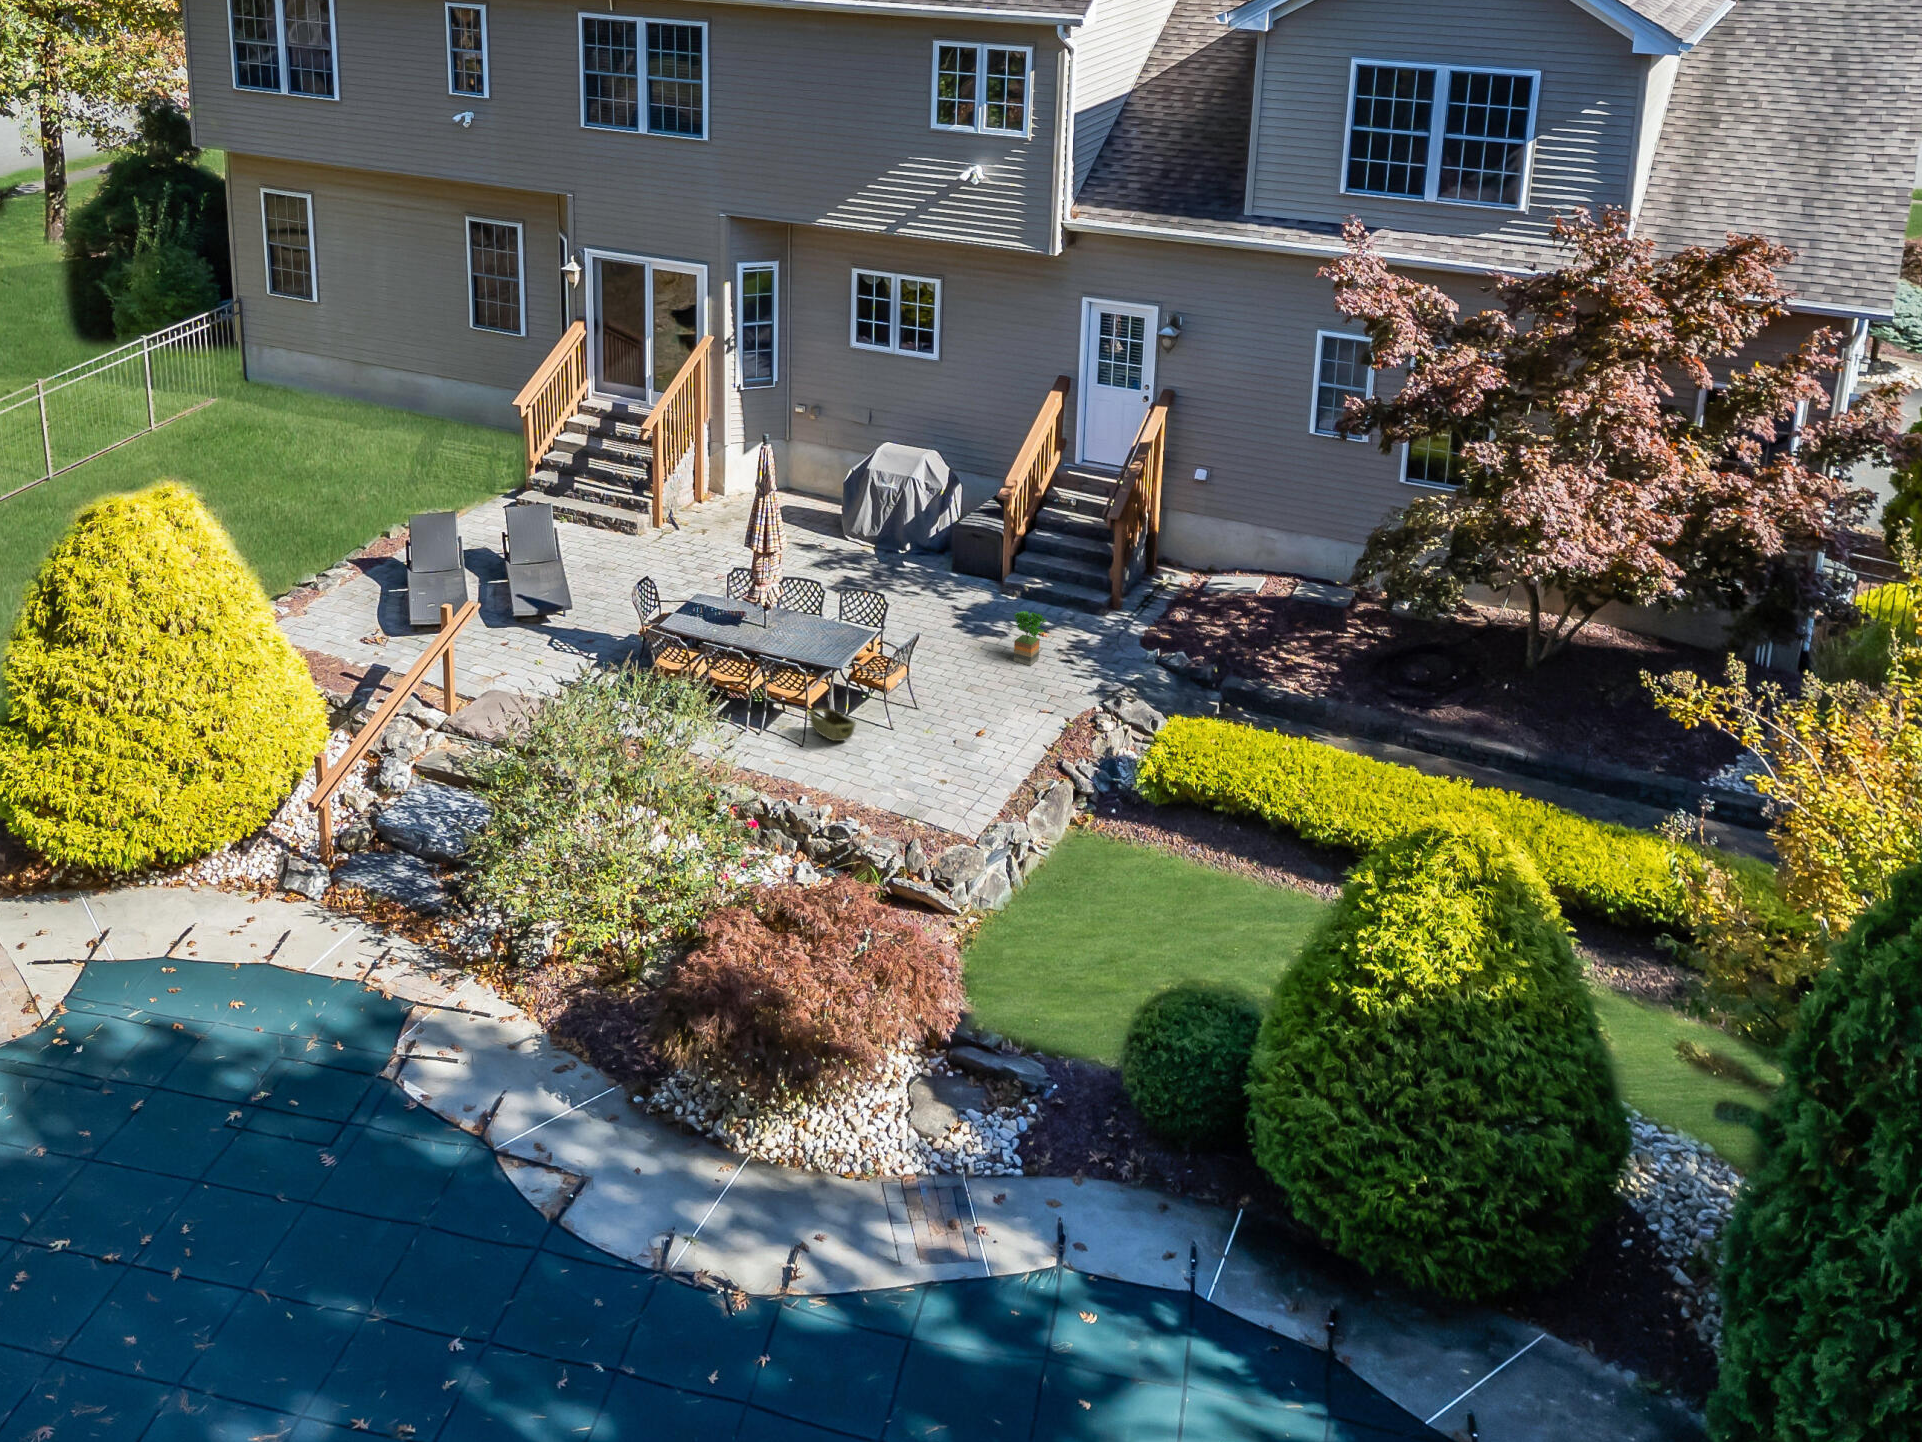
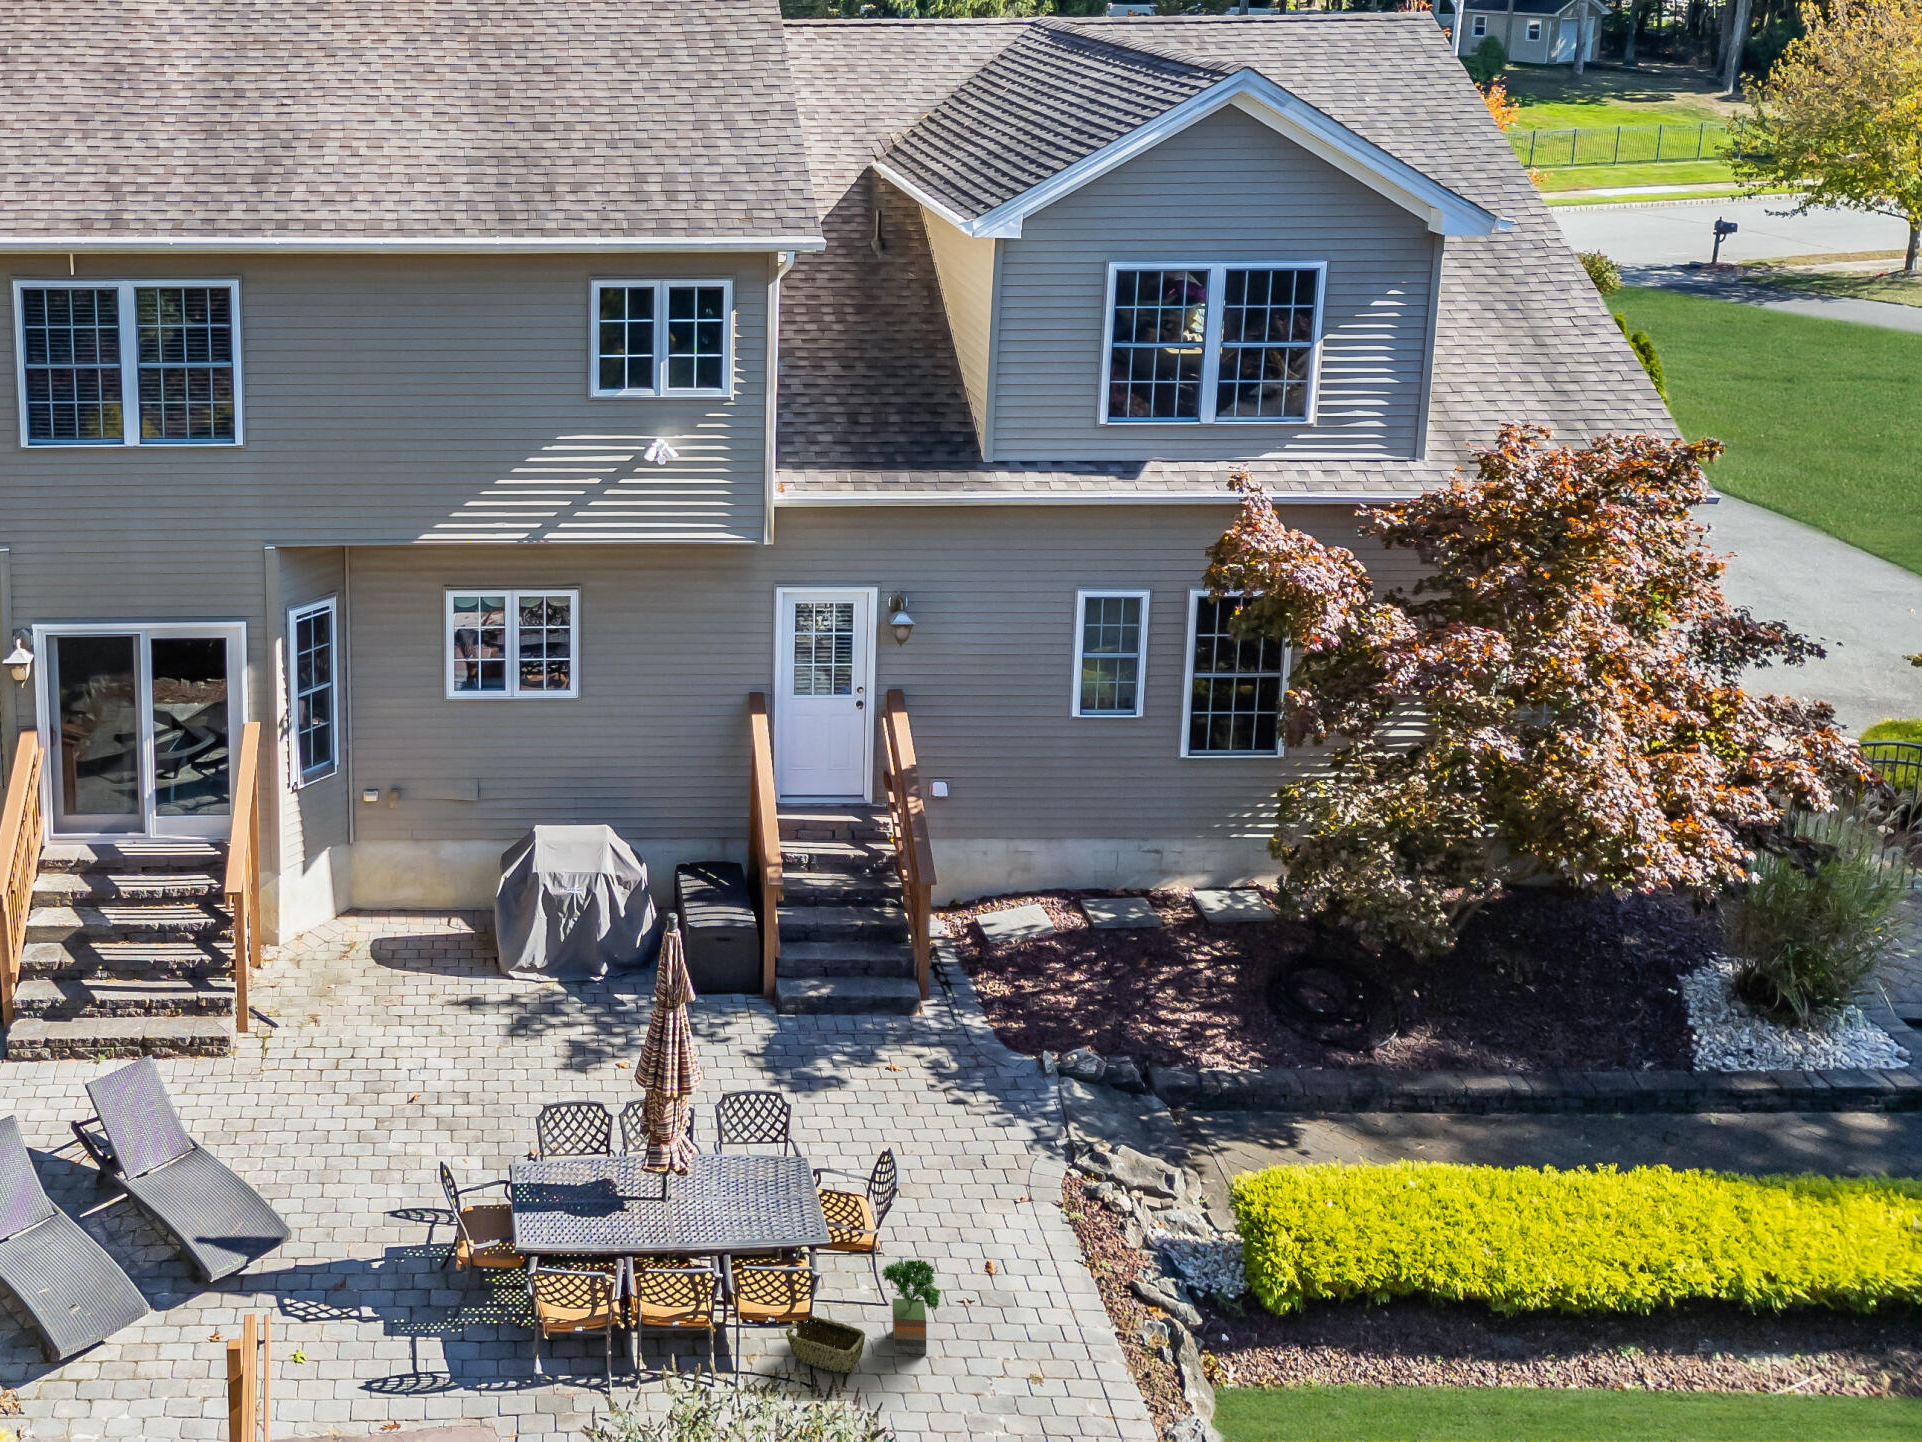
potted tree: present [1014,611,1047,666] -> present [882,1259,941,1354]

